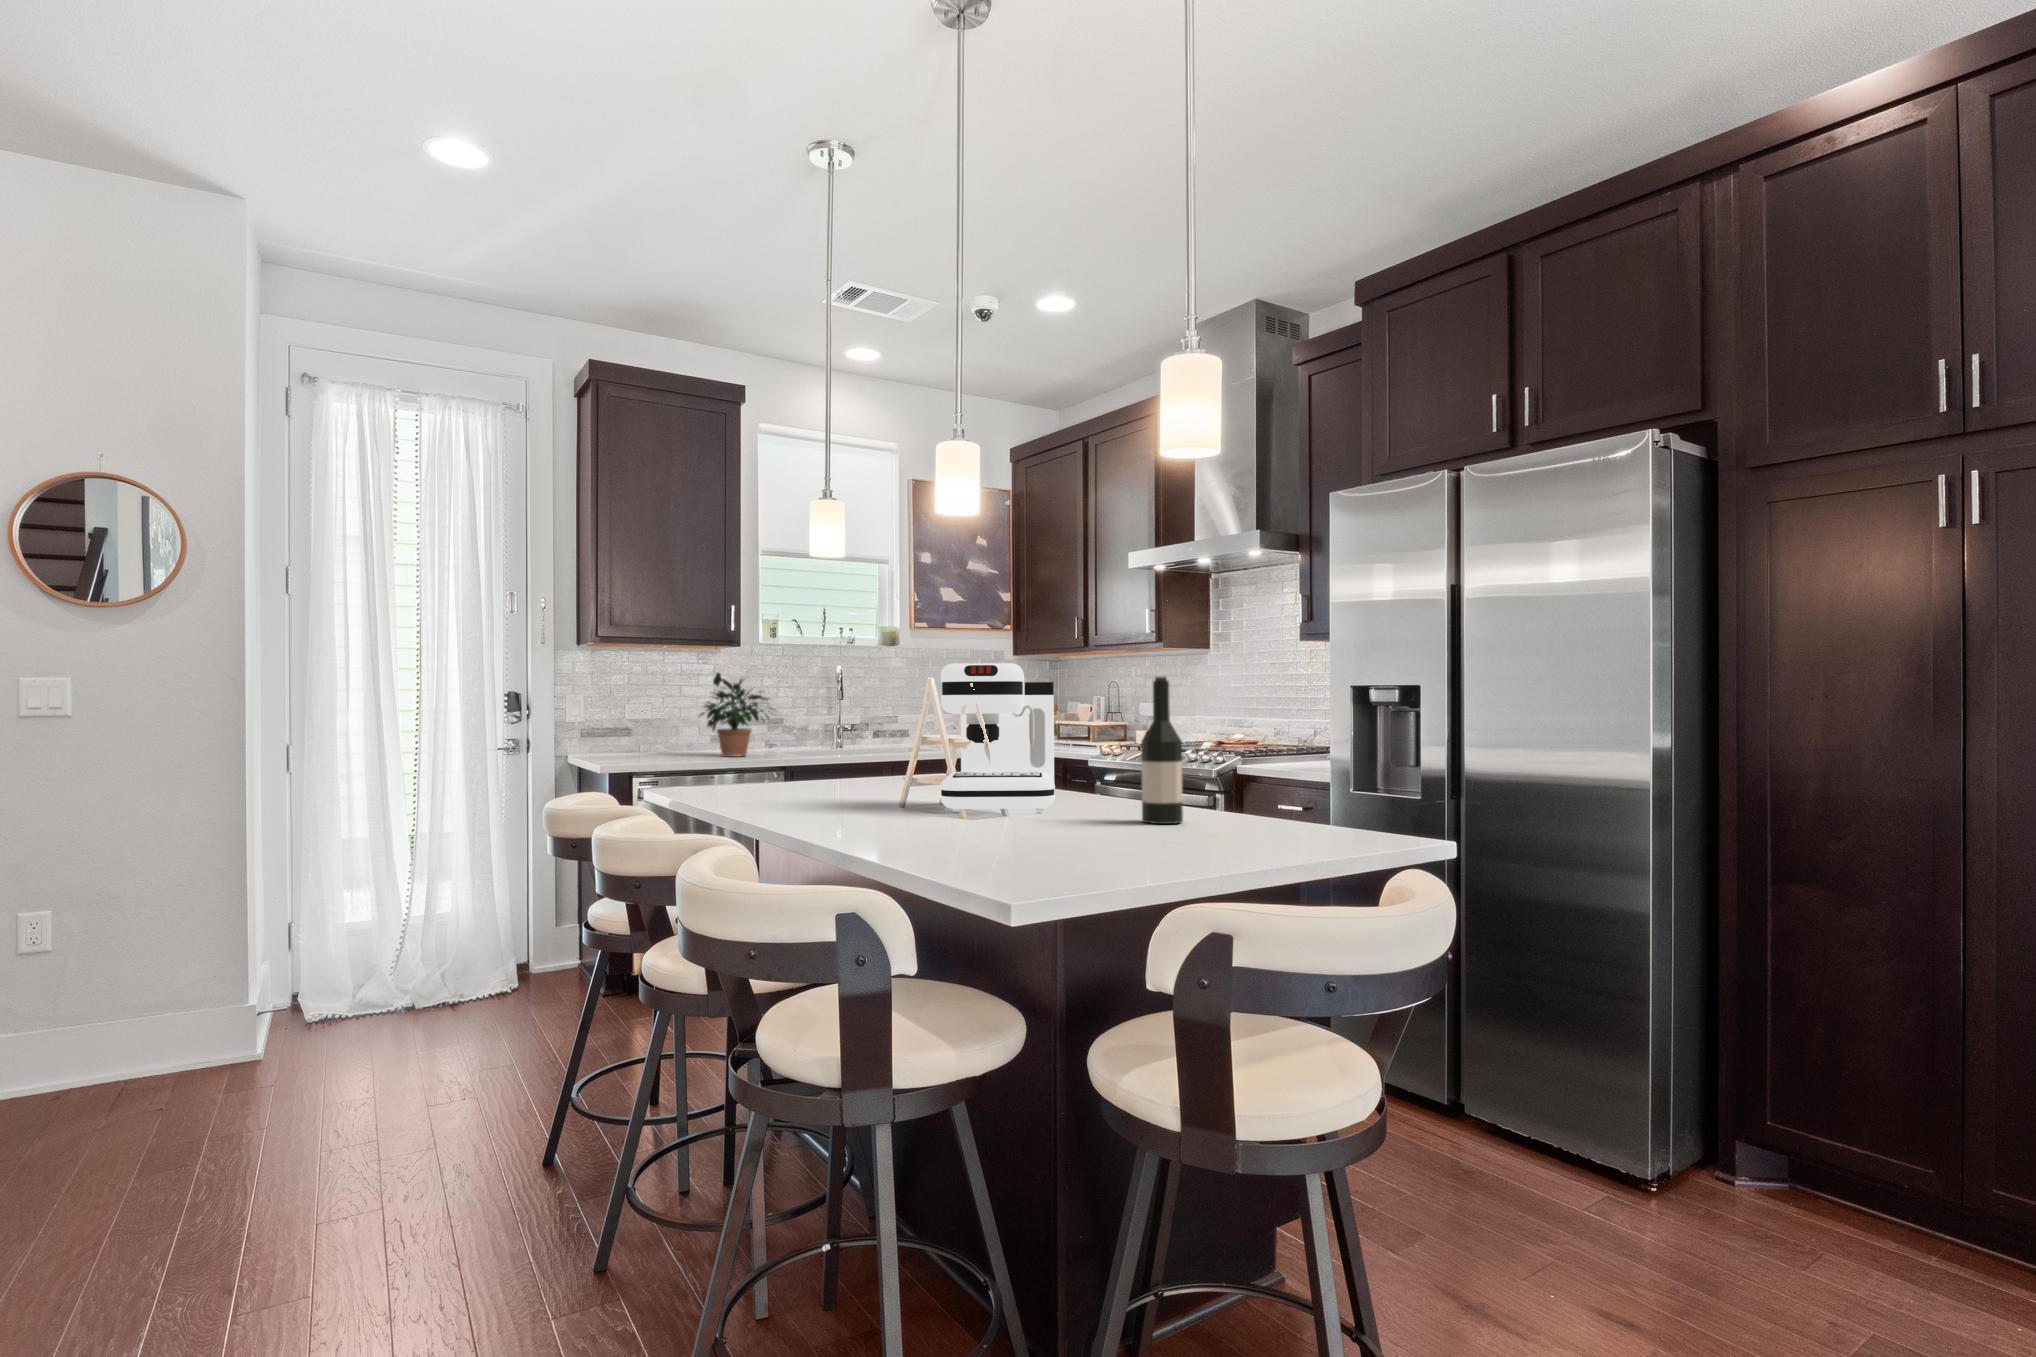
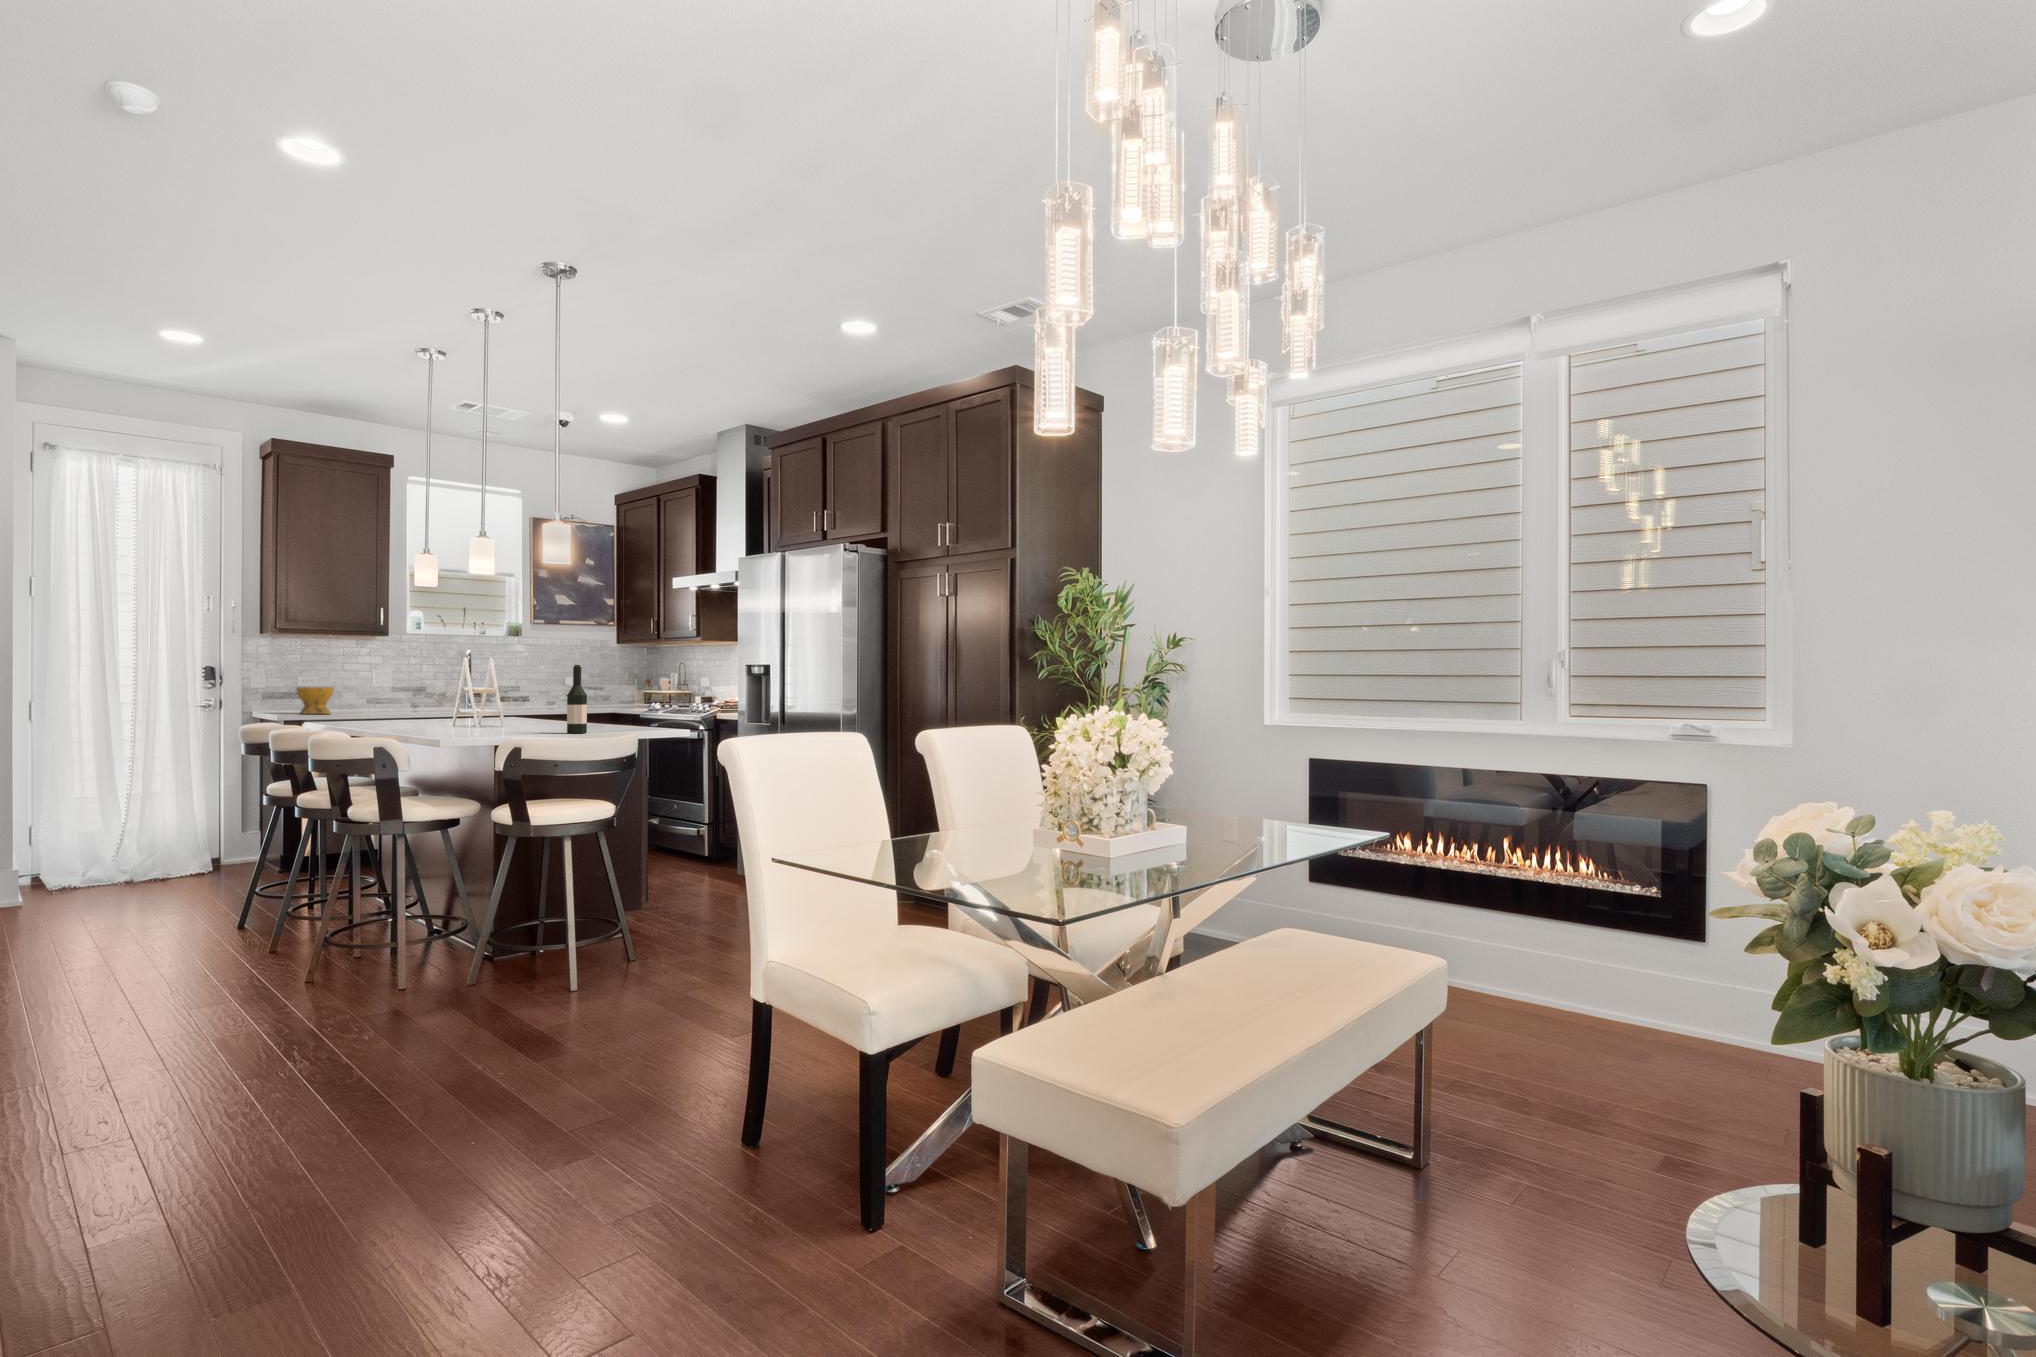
coffee maker: present [940,663,1055,812] -> none [469,657,541,730]
potted plant: present [700,673,772,757] -> none [354,655,415,712]
bowl: none [624,721,675,763] -> present [296,687,334,714]

